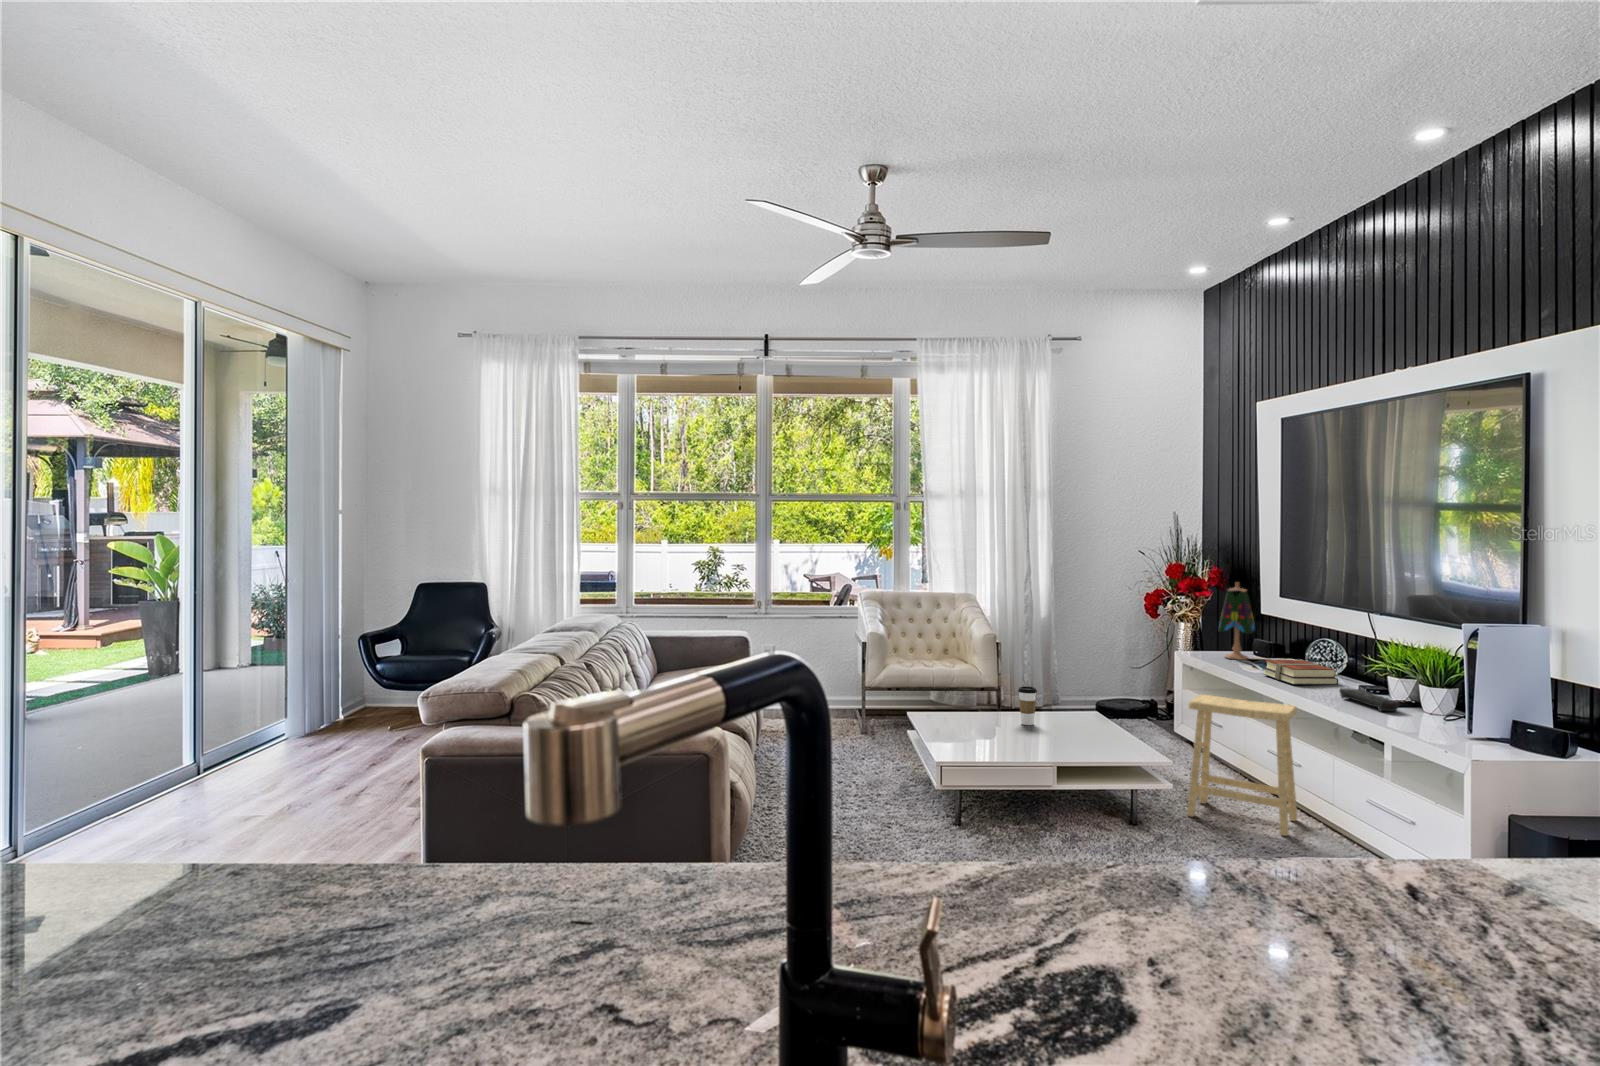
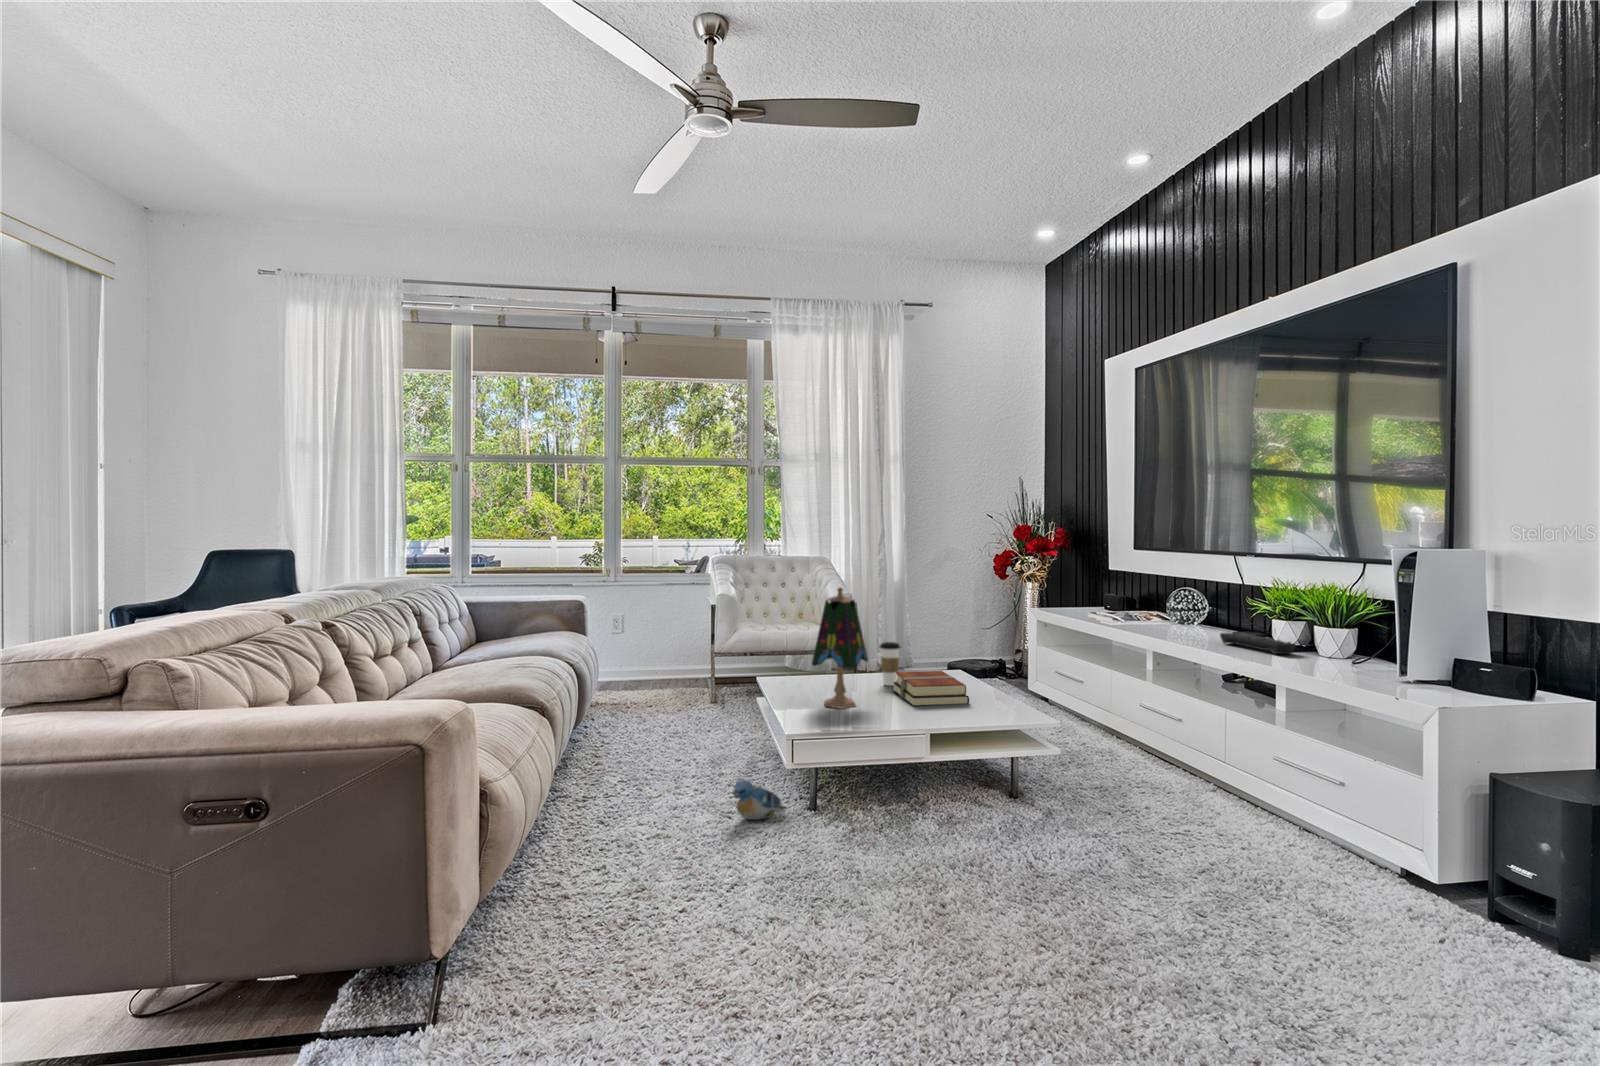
table lamp: present [1219,582,1256,660] -> present [812,588,868,709]
books: present [1263,660,1338,685] -> present [892,671,969,706]
footstool: present [1187,695,1297,836] -> none [1070,644,1186,802]
plush toy: none [894,797,938,829] -> present [732,780,787,820]

